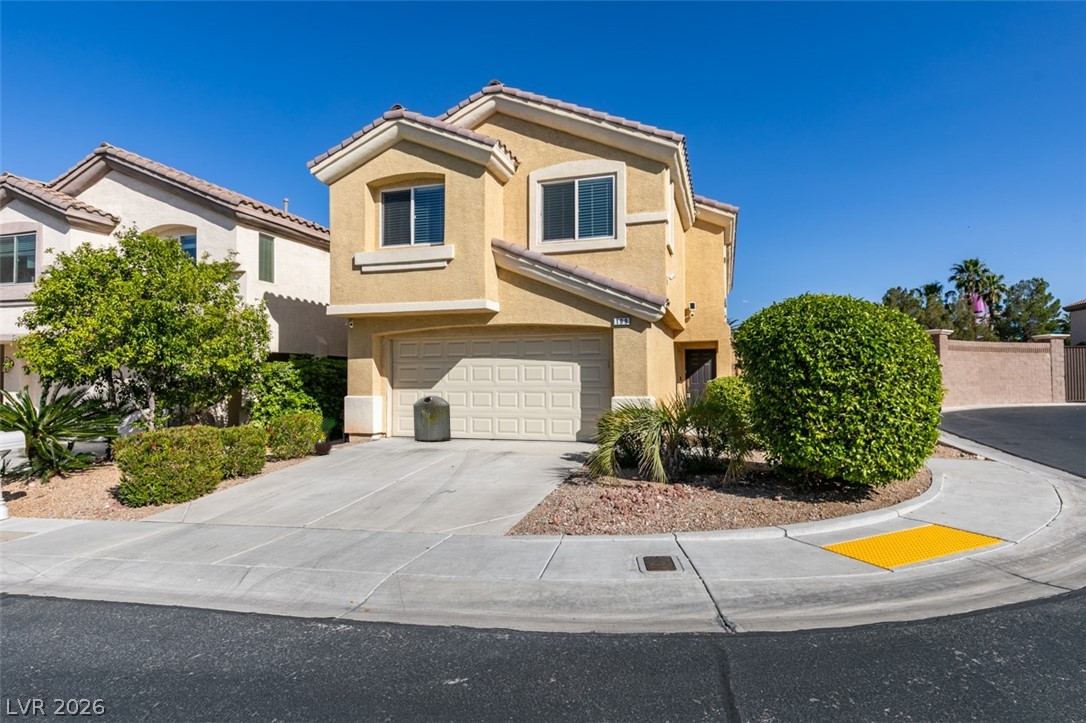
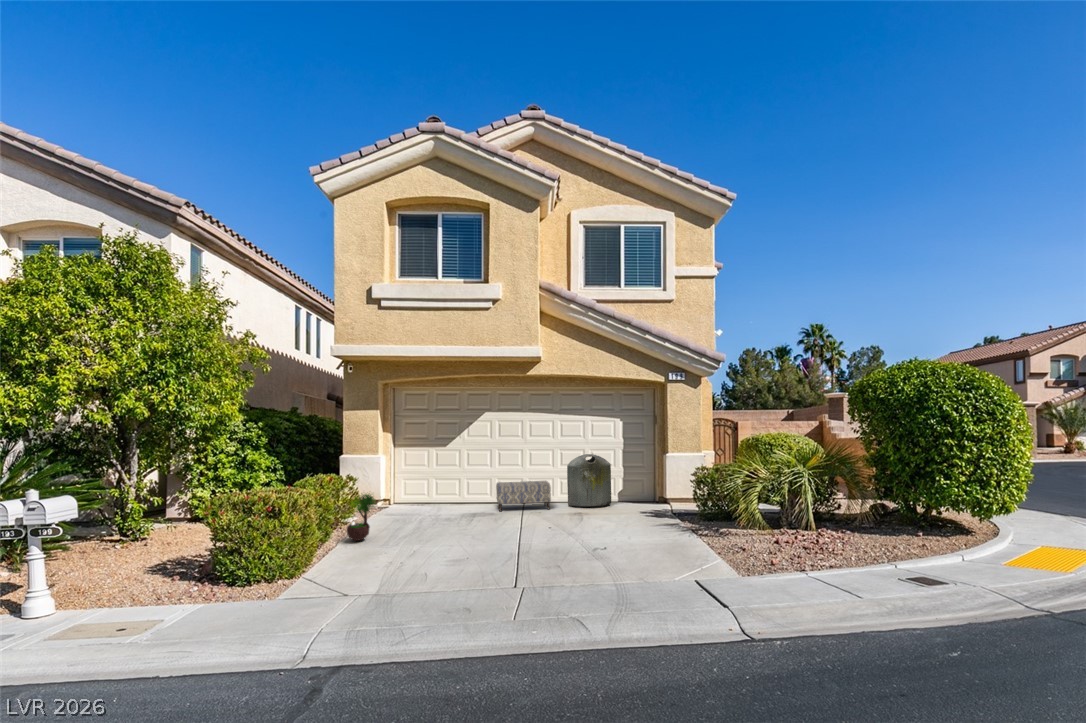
trash can: present [413,396,451,442] -> present [567,454,611,508]
bench: none [459,419,510,443] -> present [496,481,551,512]

